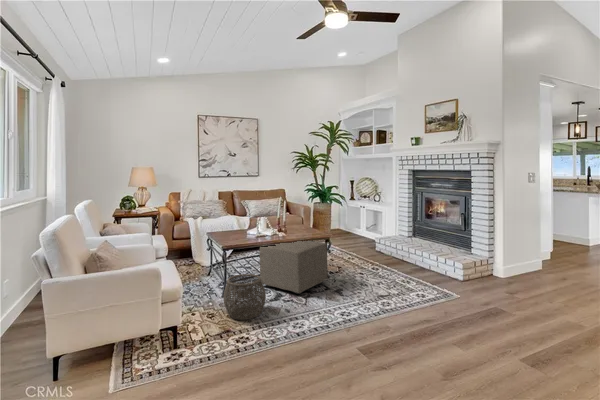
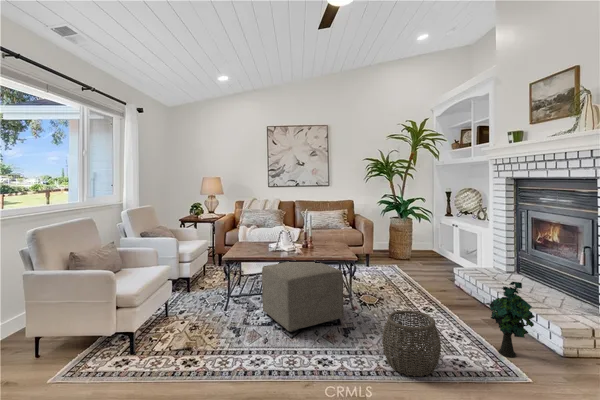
decorative plant: none [422,238,452,286] -> present [484,282,535,357]
woven basket: present [223,274,266,320] -> present [382,310,441,377]

